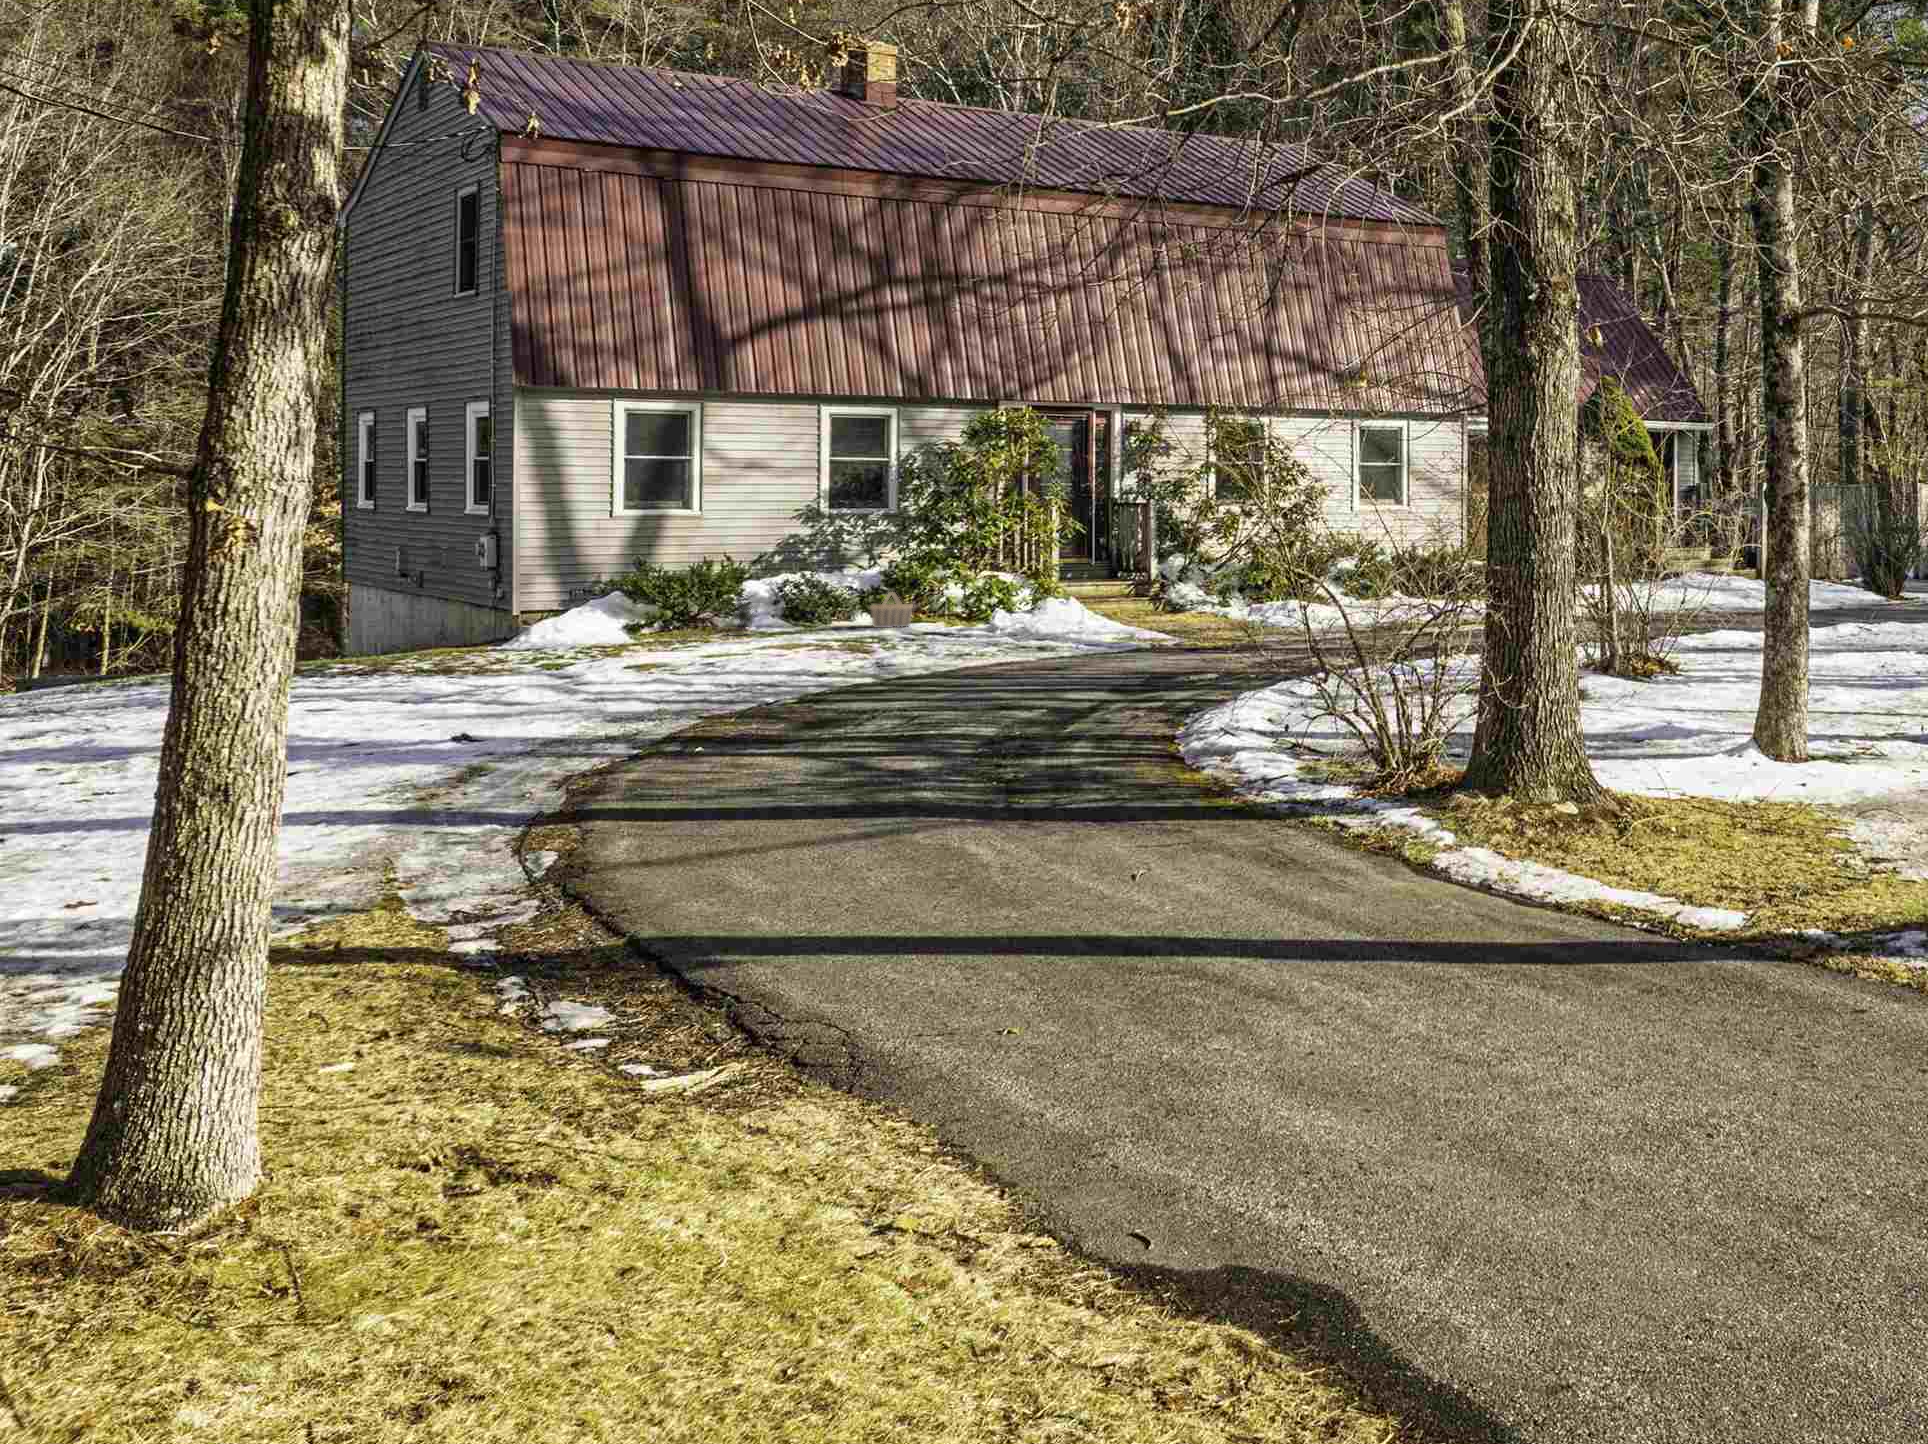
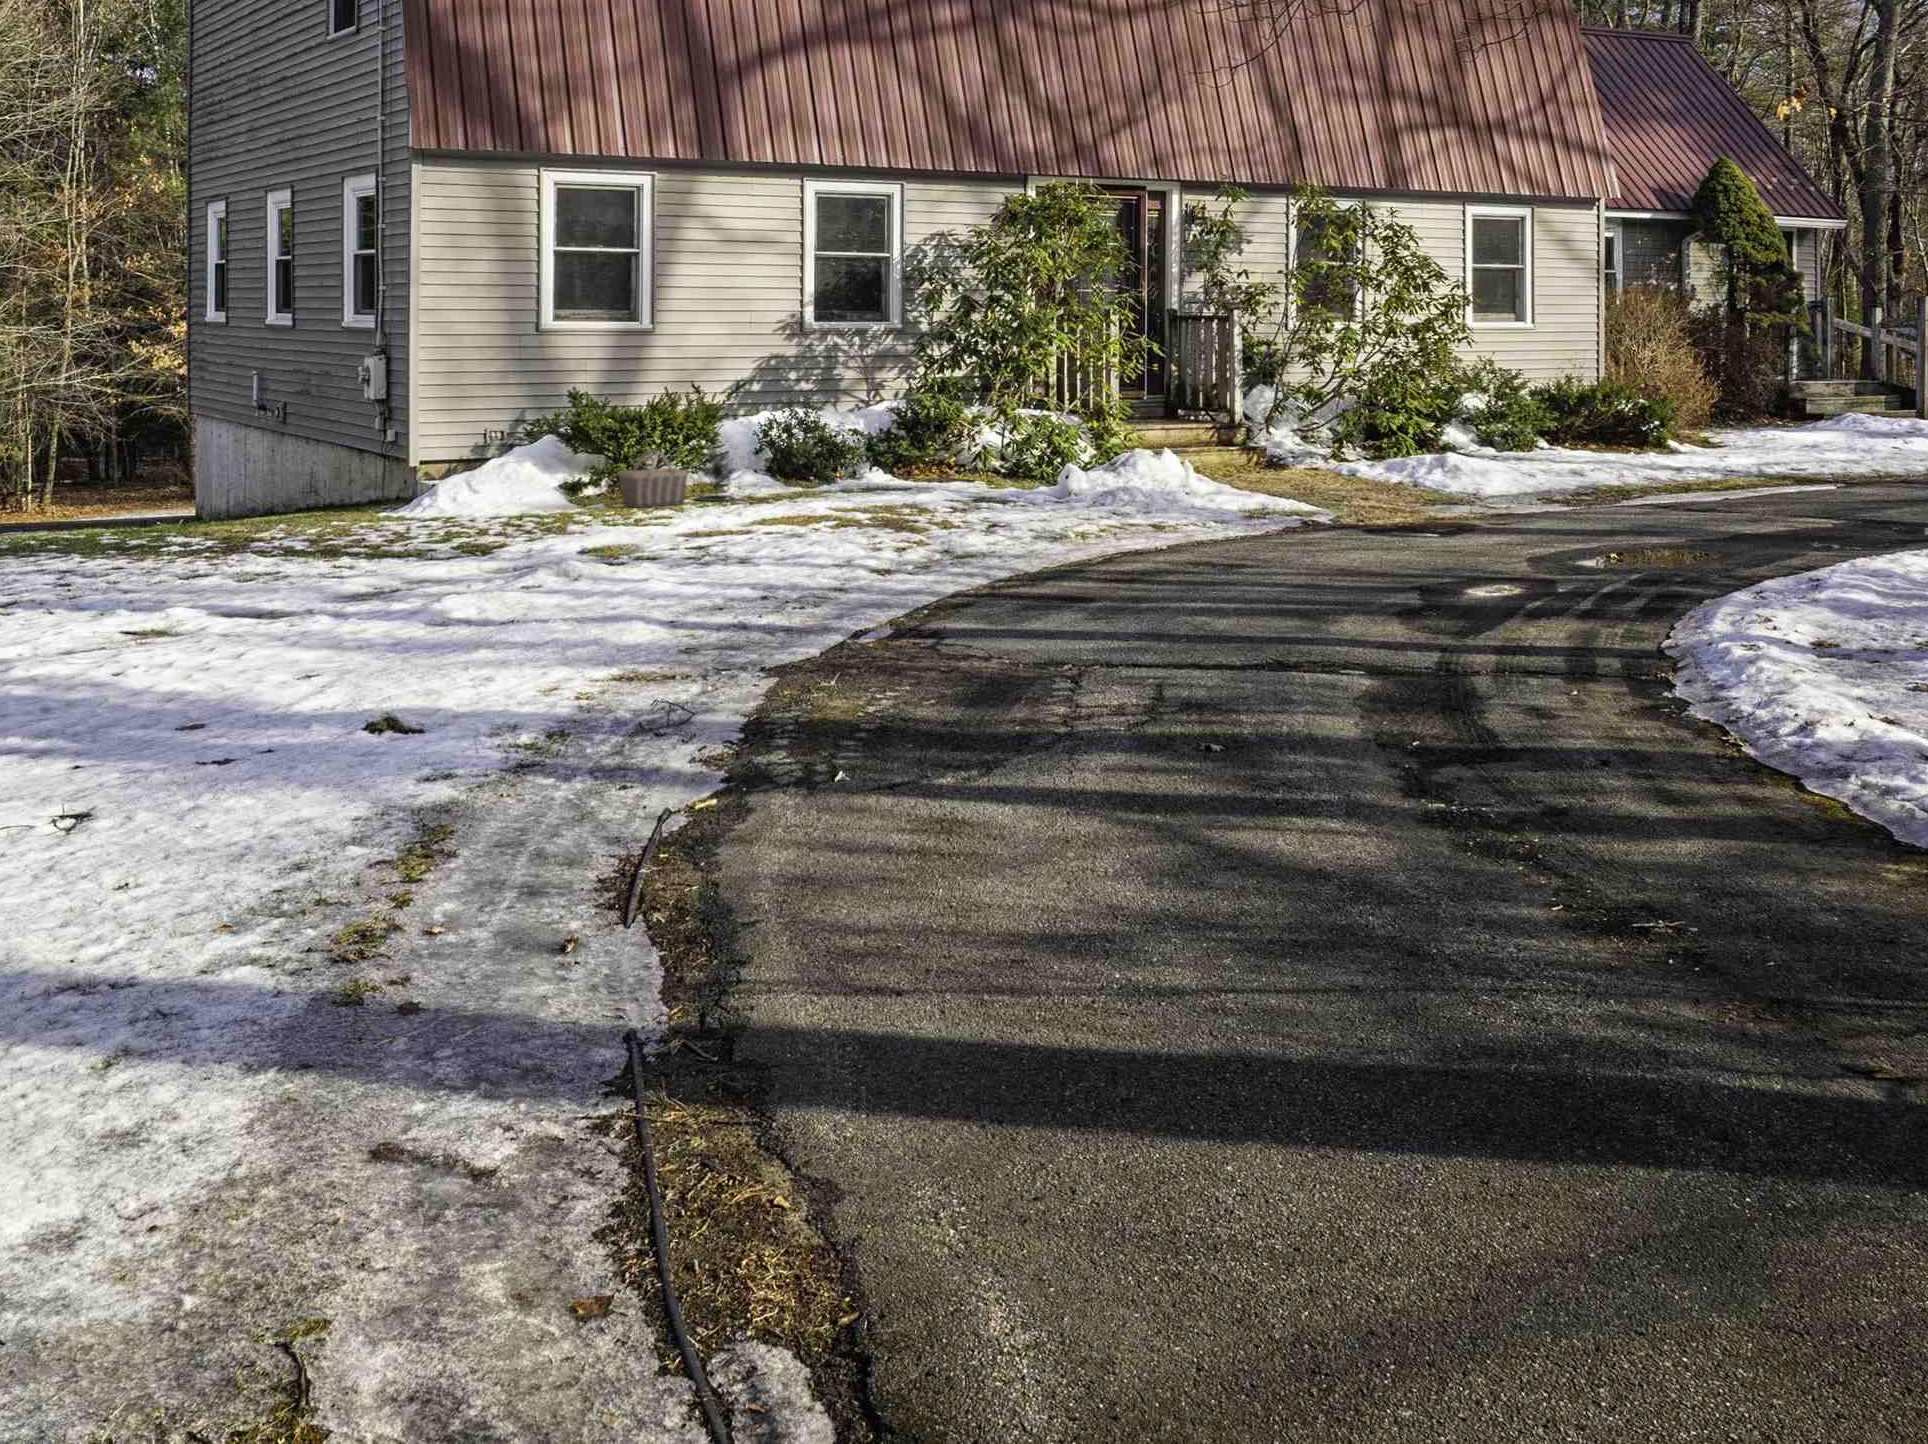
basket: present [870,593,913,628] -> present [618,450,688,508]

